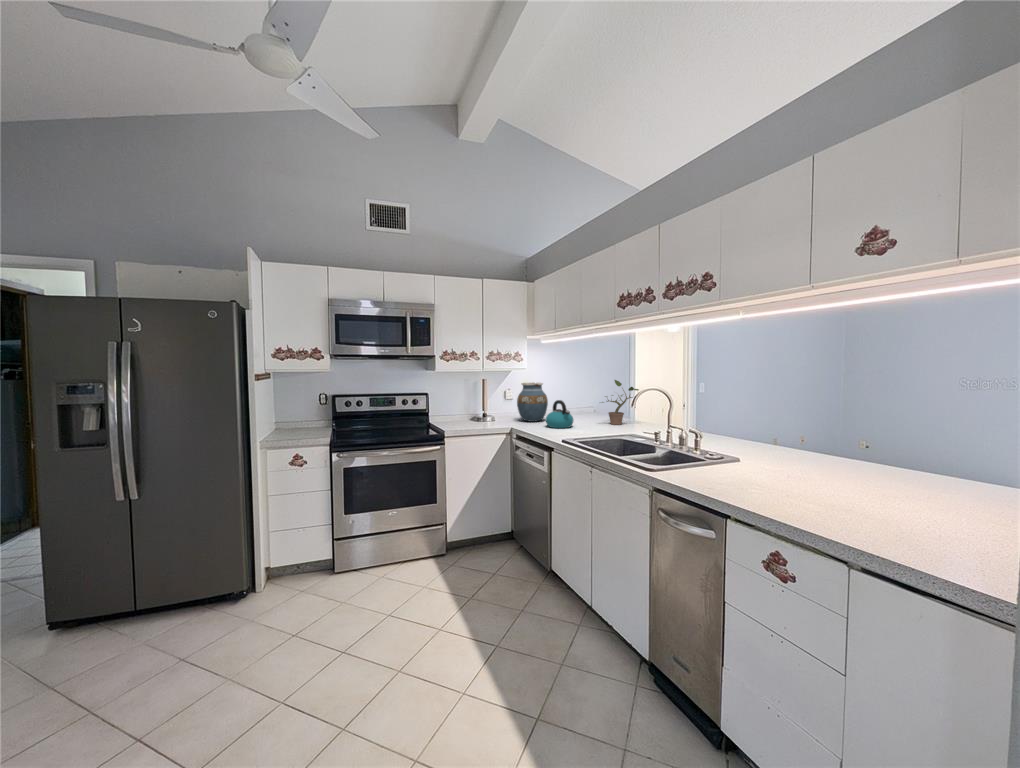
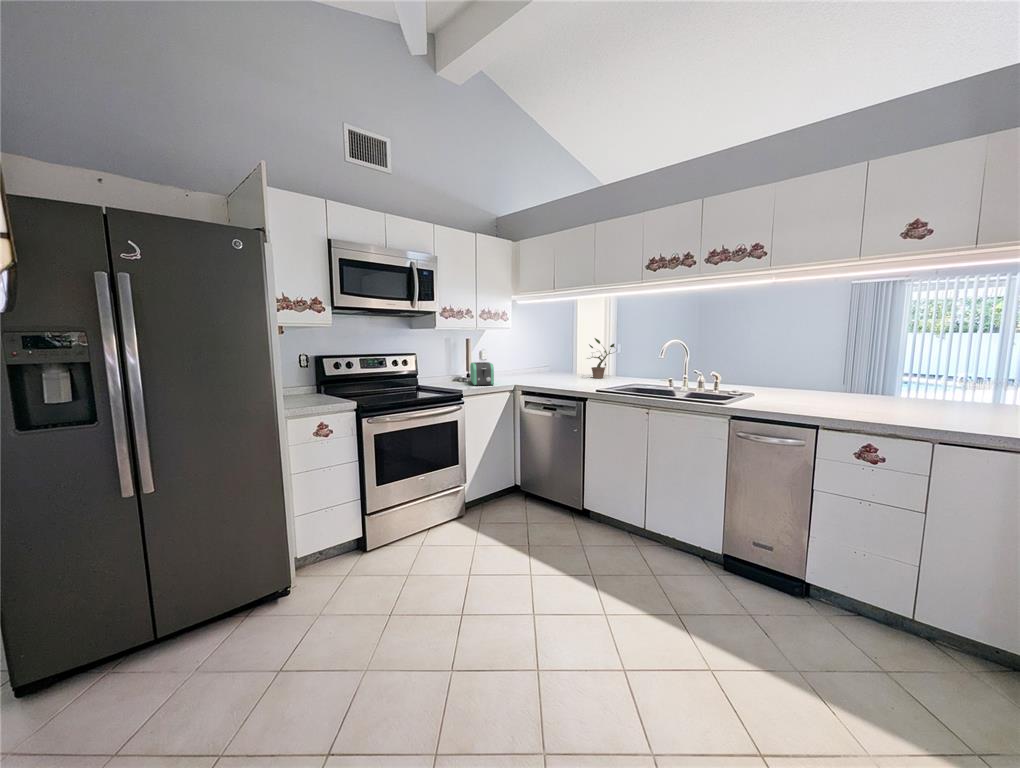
vase: present [517,383,548,422] -> none [504,341,534,379]
kettle: present [546,400,573,428] -> none [545,357,573,383]
toaster: none [469,403,497,427] -> present [470,362,494,386]

